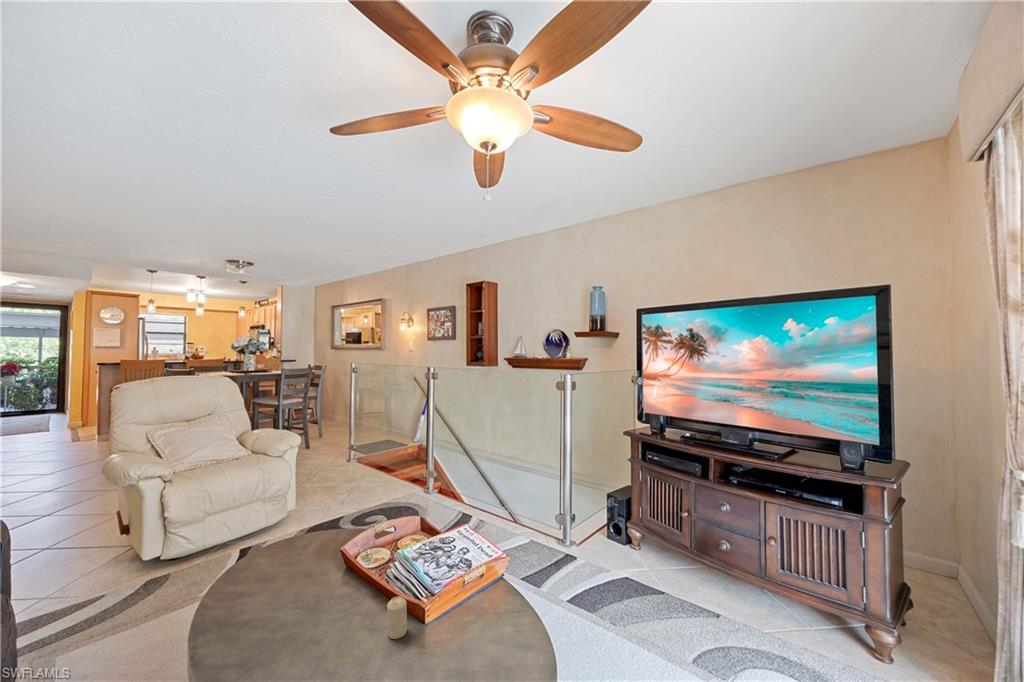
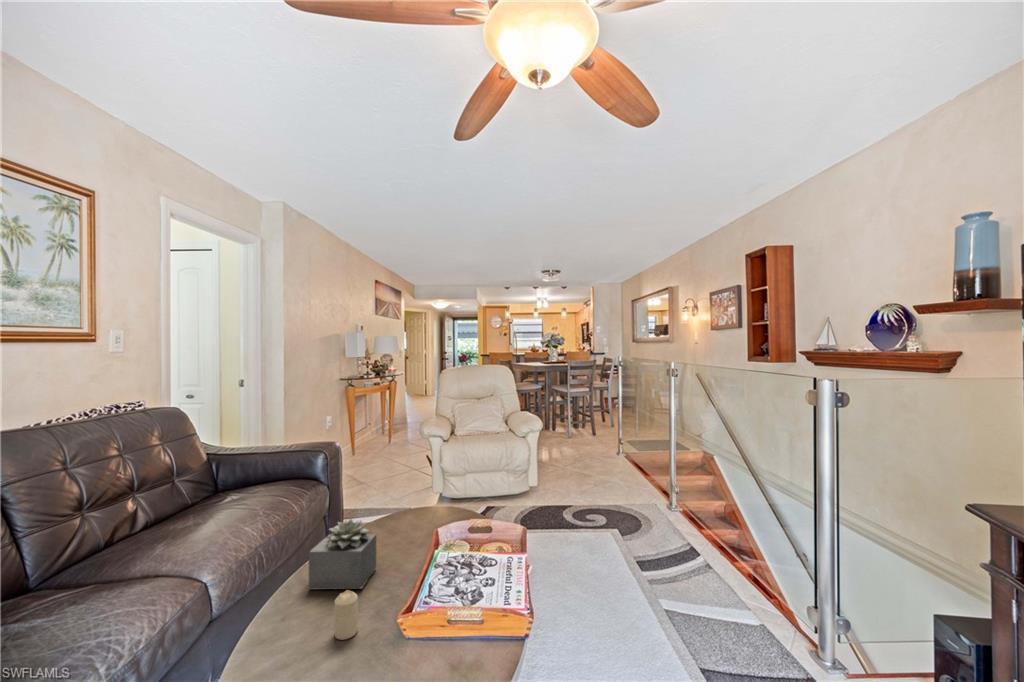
succulent plant: none [290,551,360,637] -> present [309,518,377,589]

